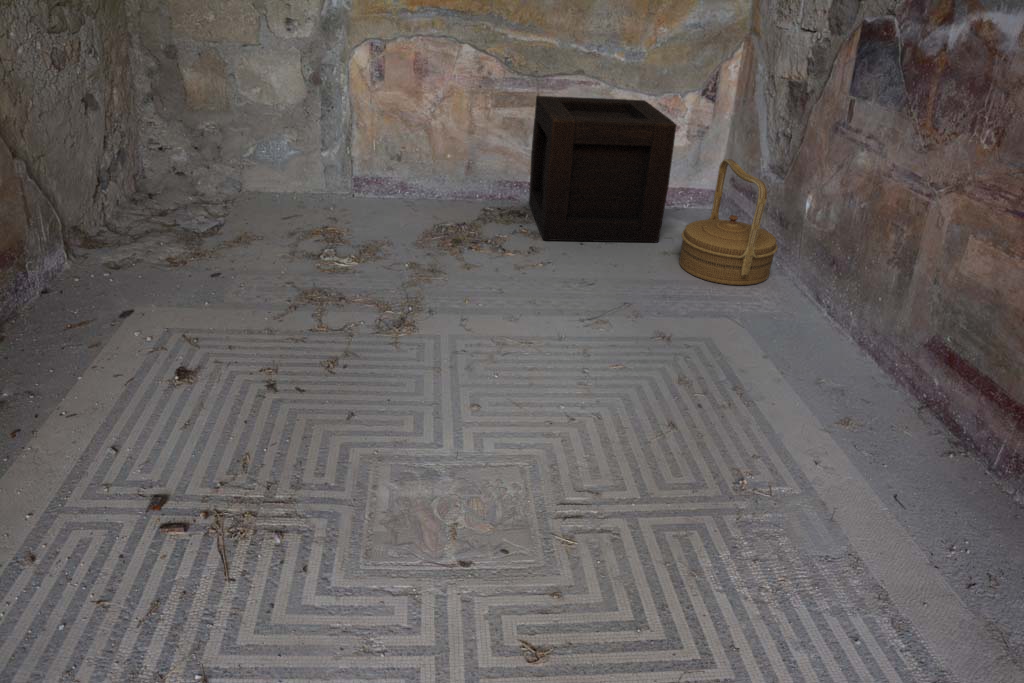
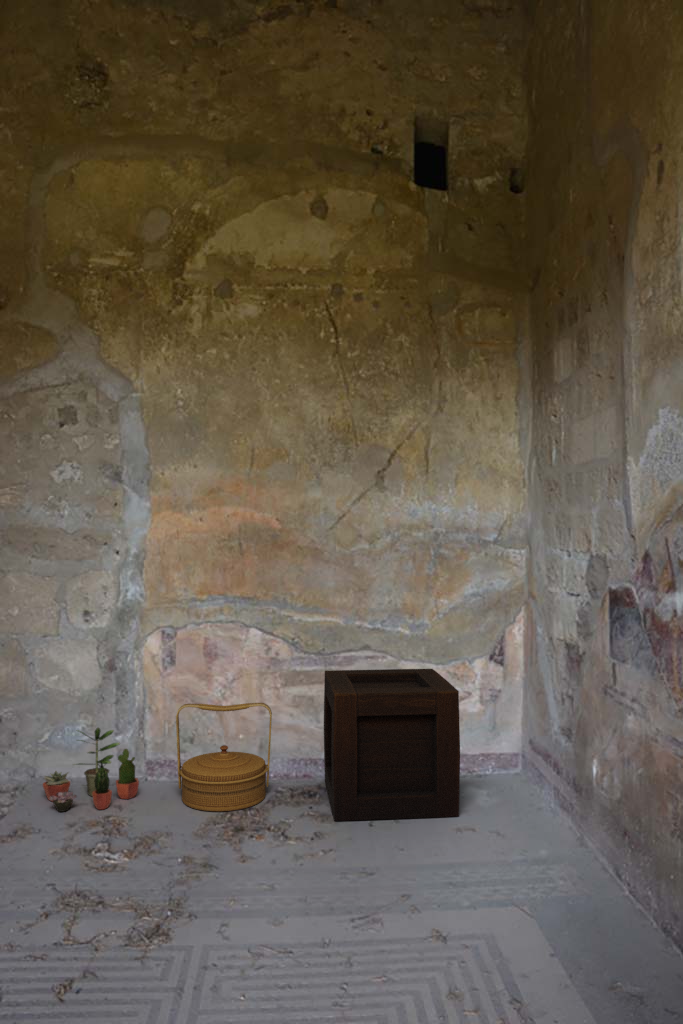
potted plant: none [261,140,354,218] -> present [43,728,139,812]
woven basket: present [679,159,778,285] -> present [176,703,272,812]

